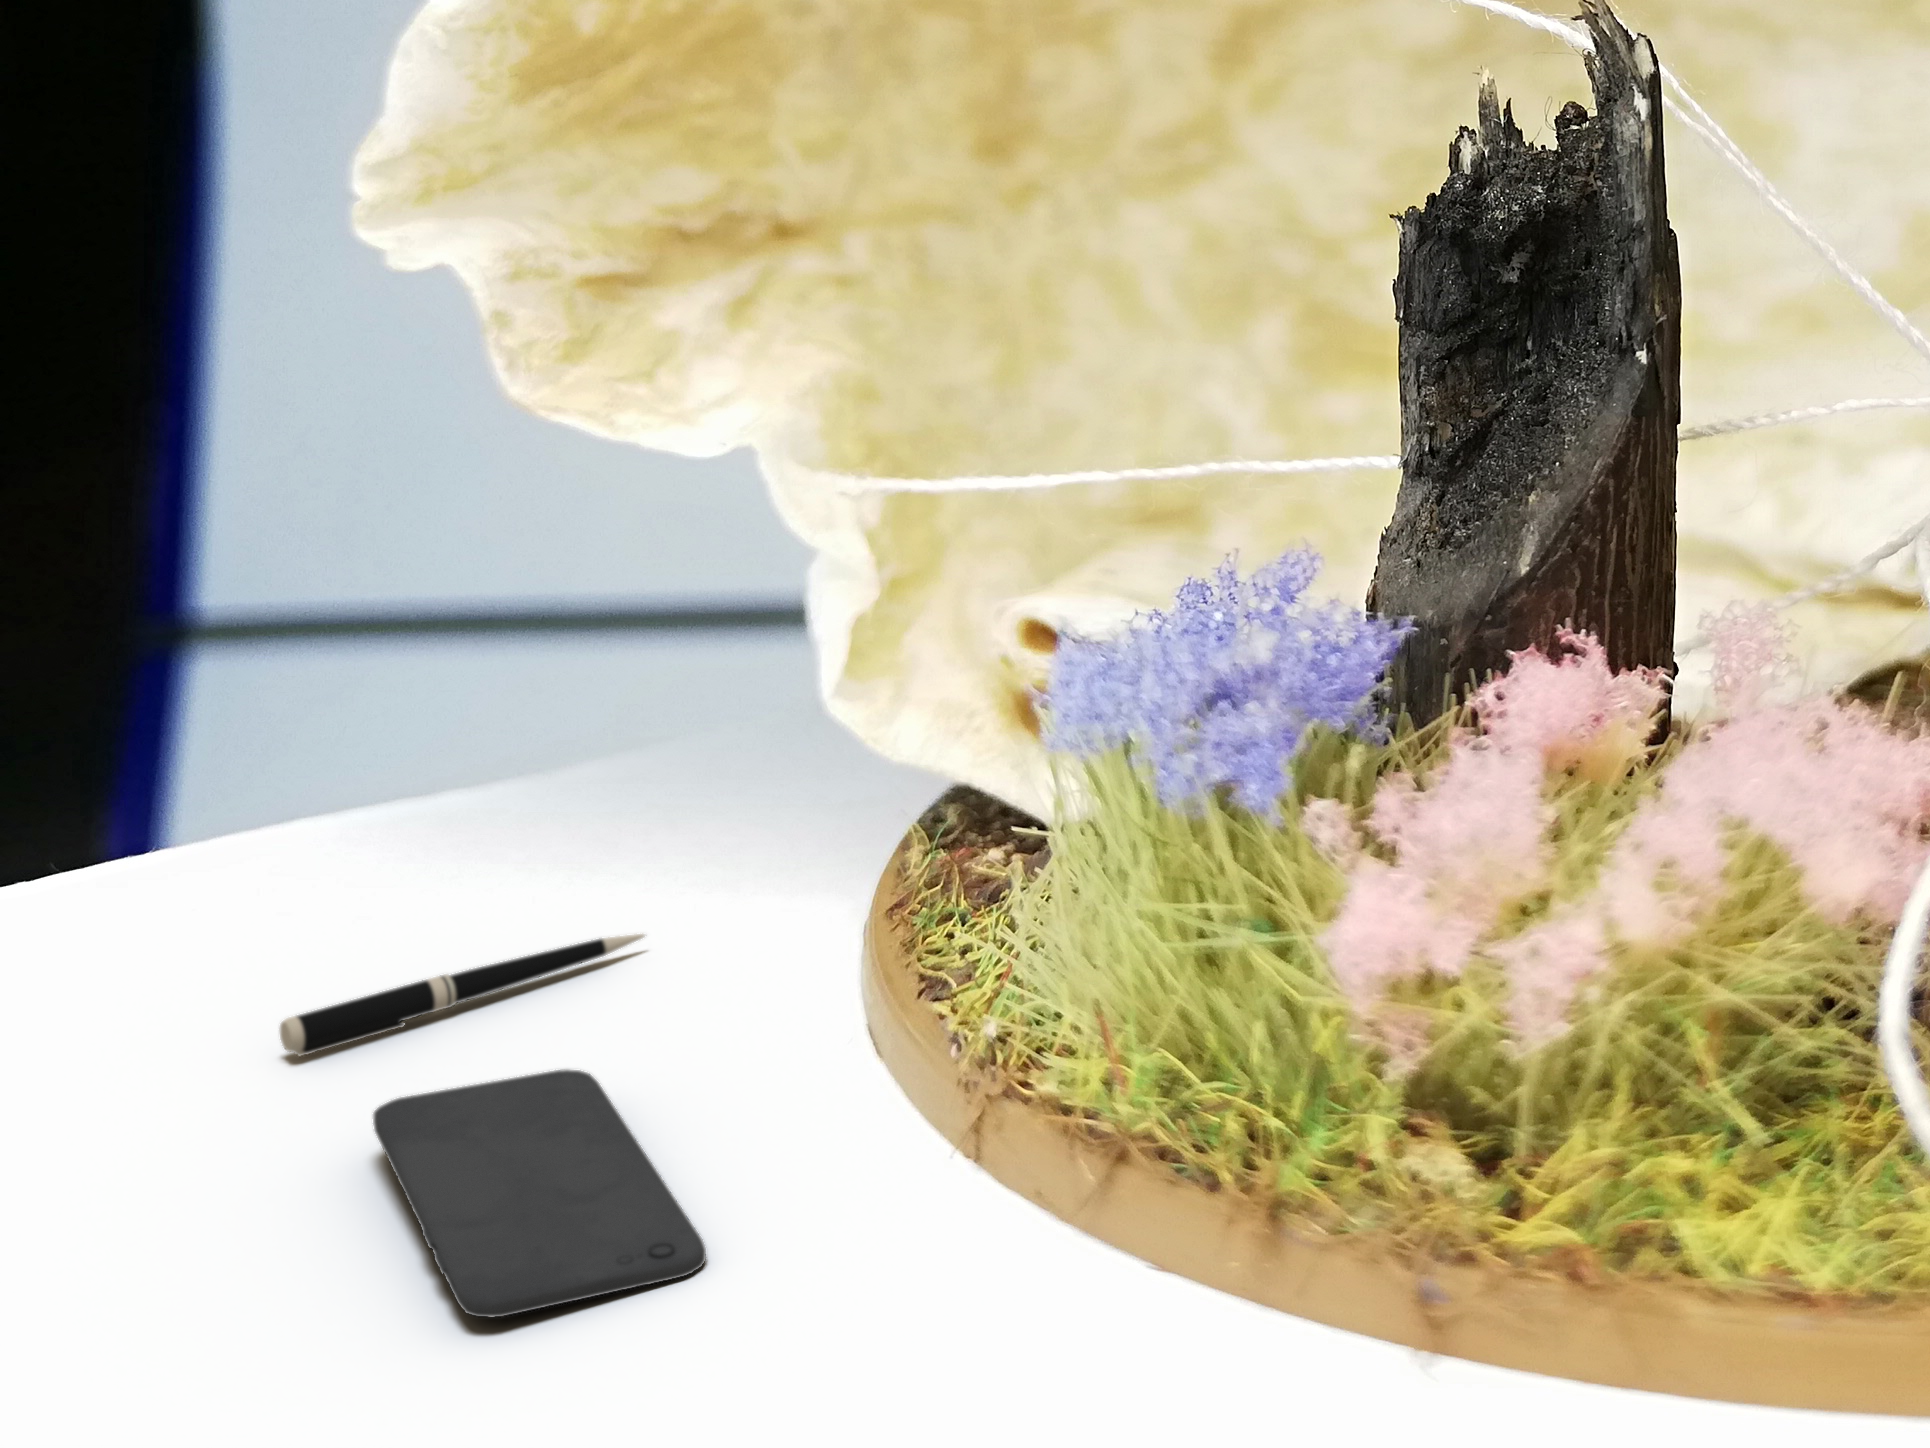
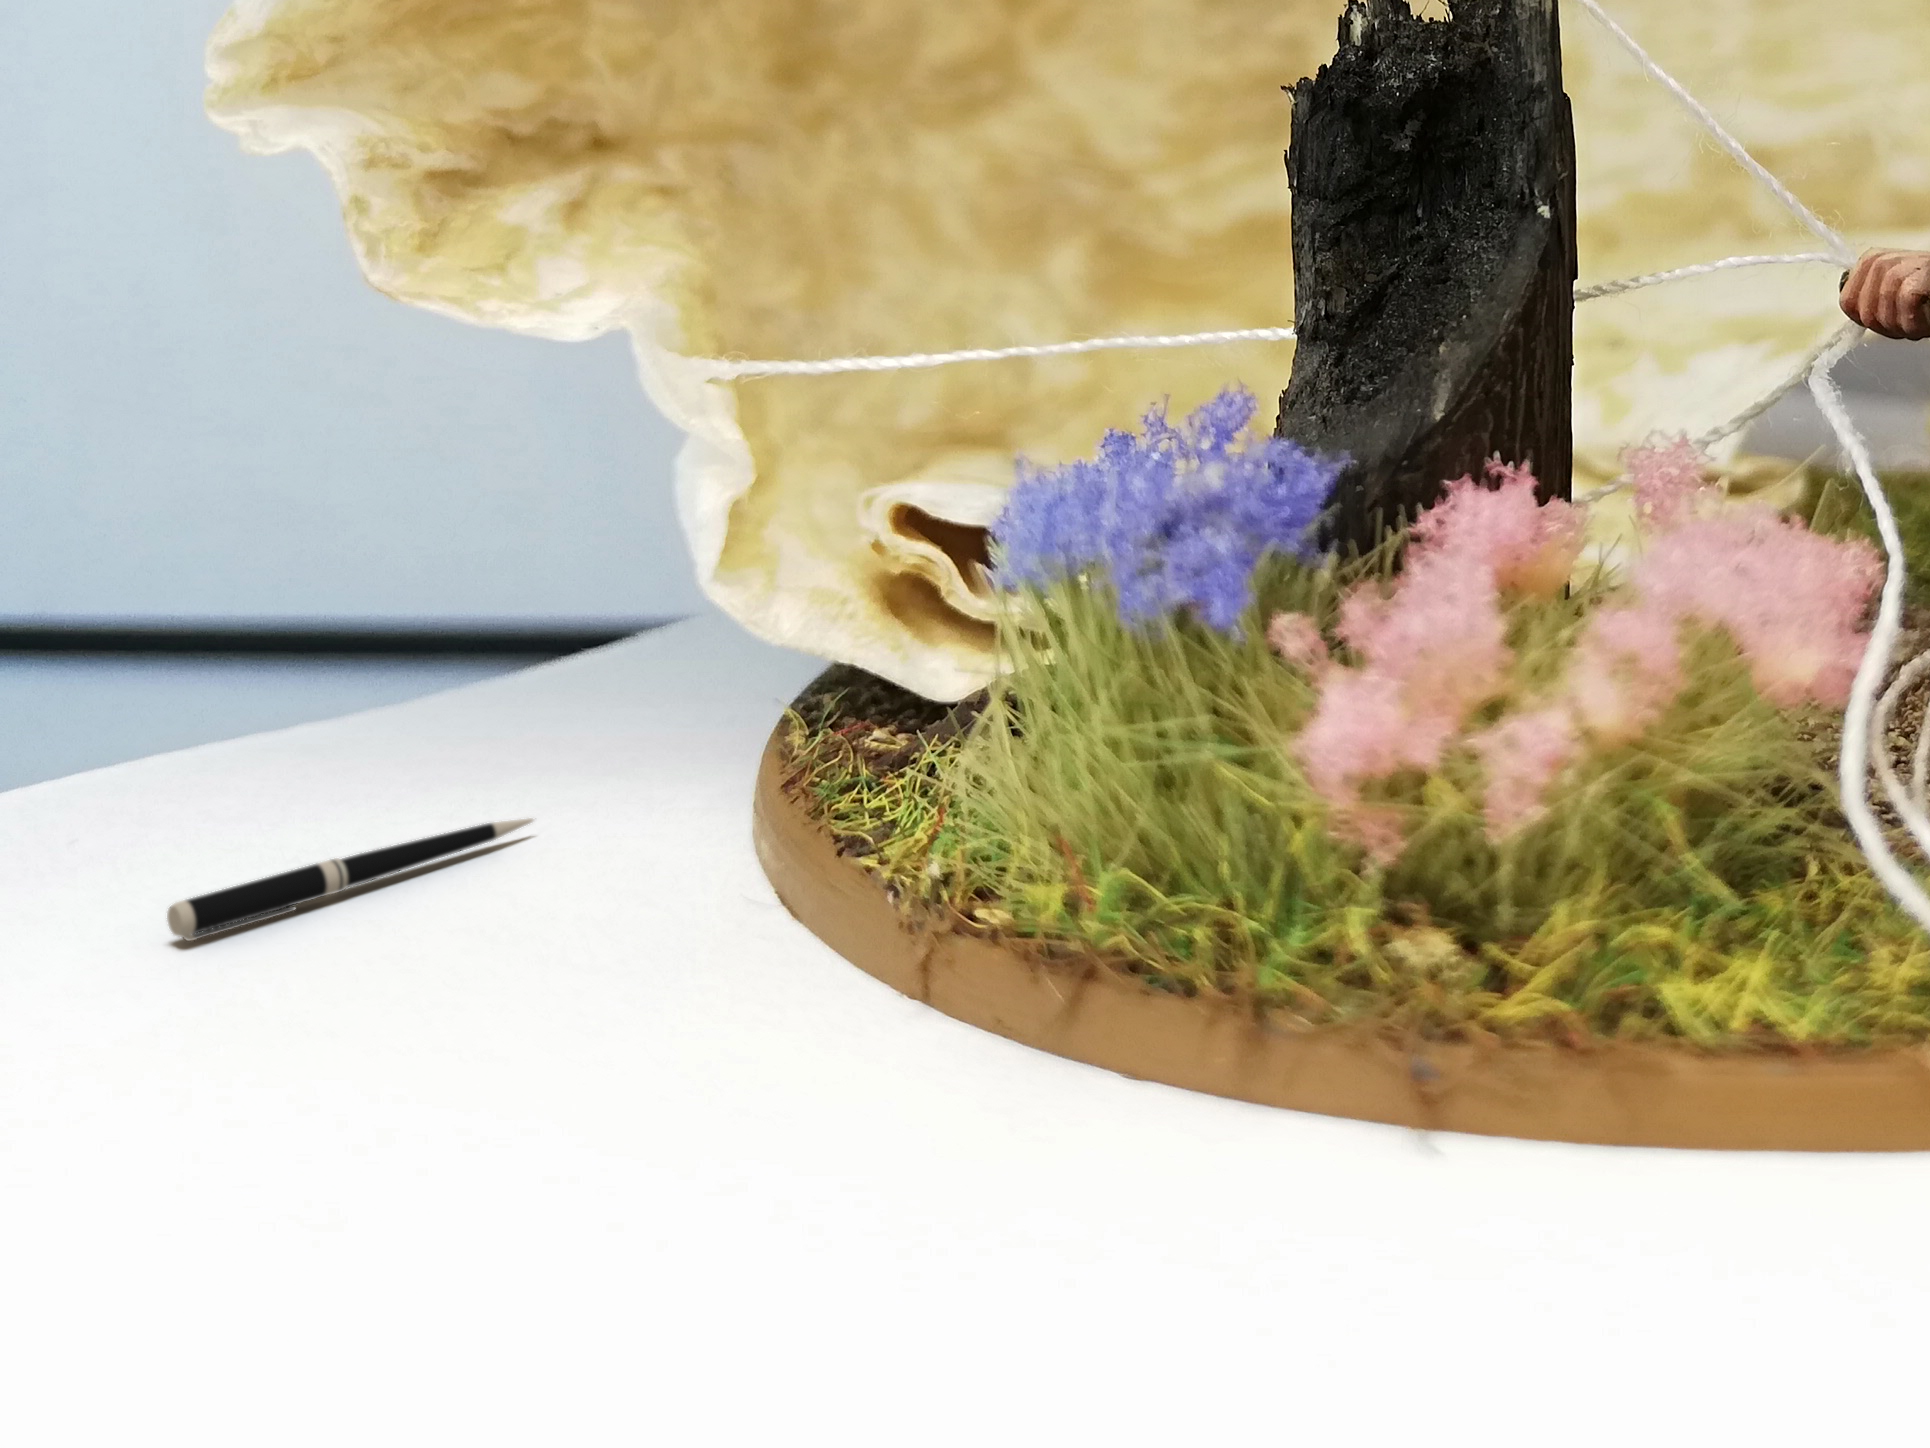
smartphone: present [373,1069,706,1317] -> none [291,934,666,1155]

